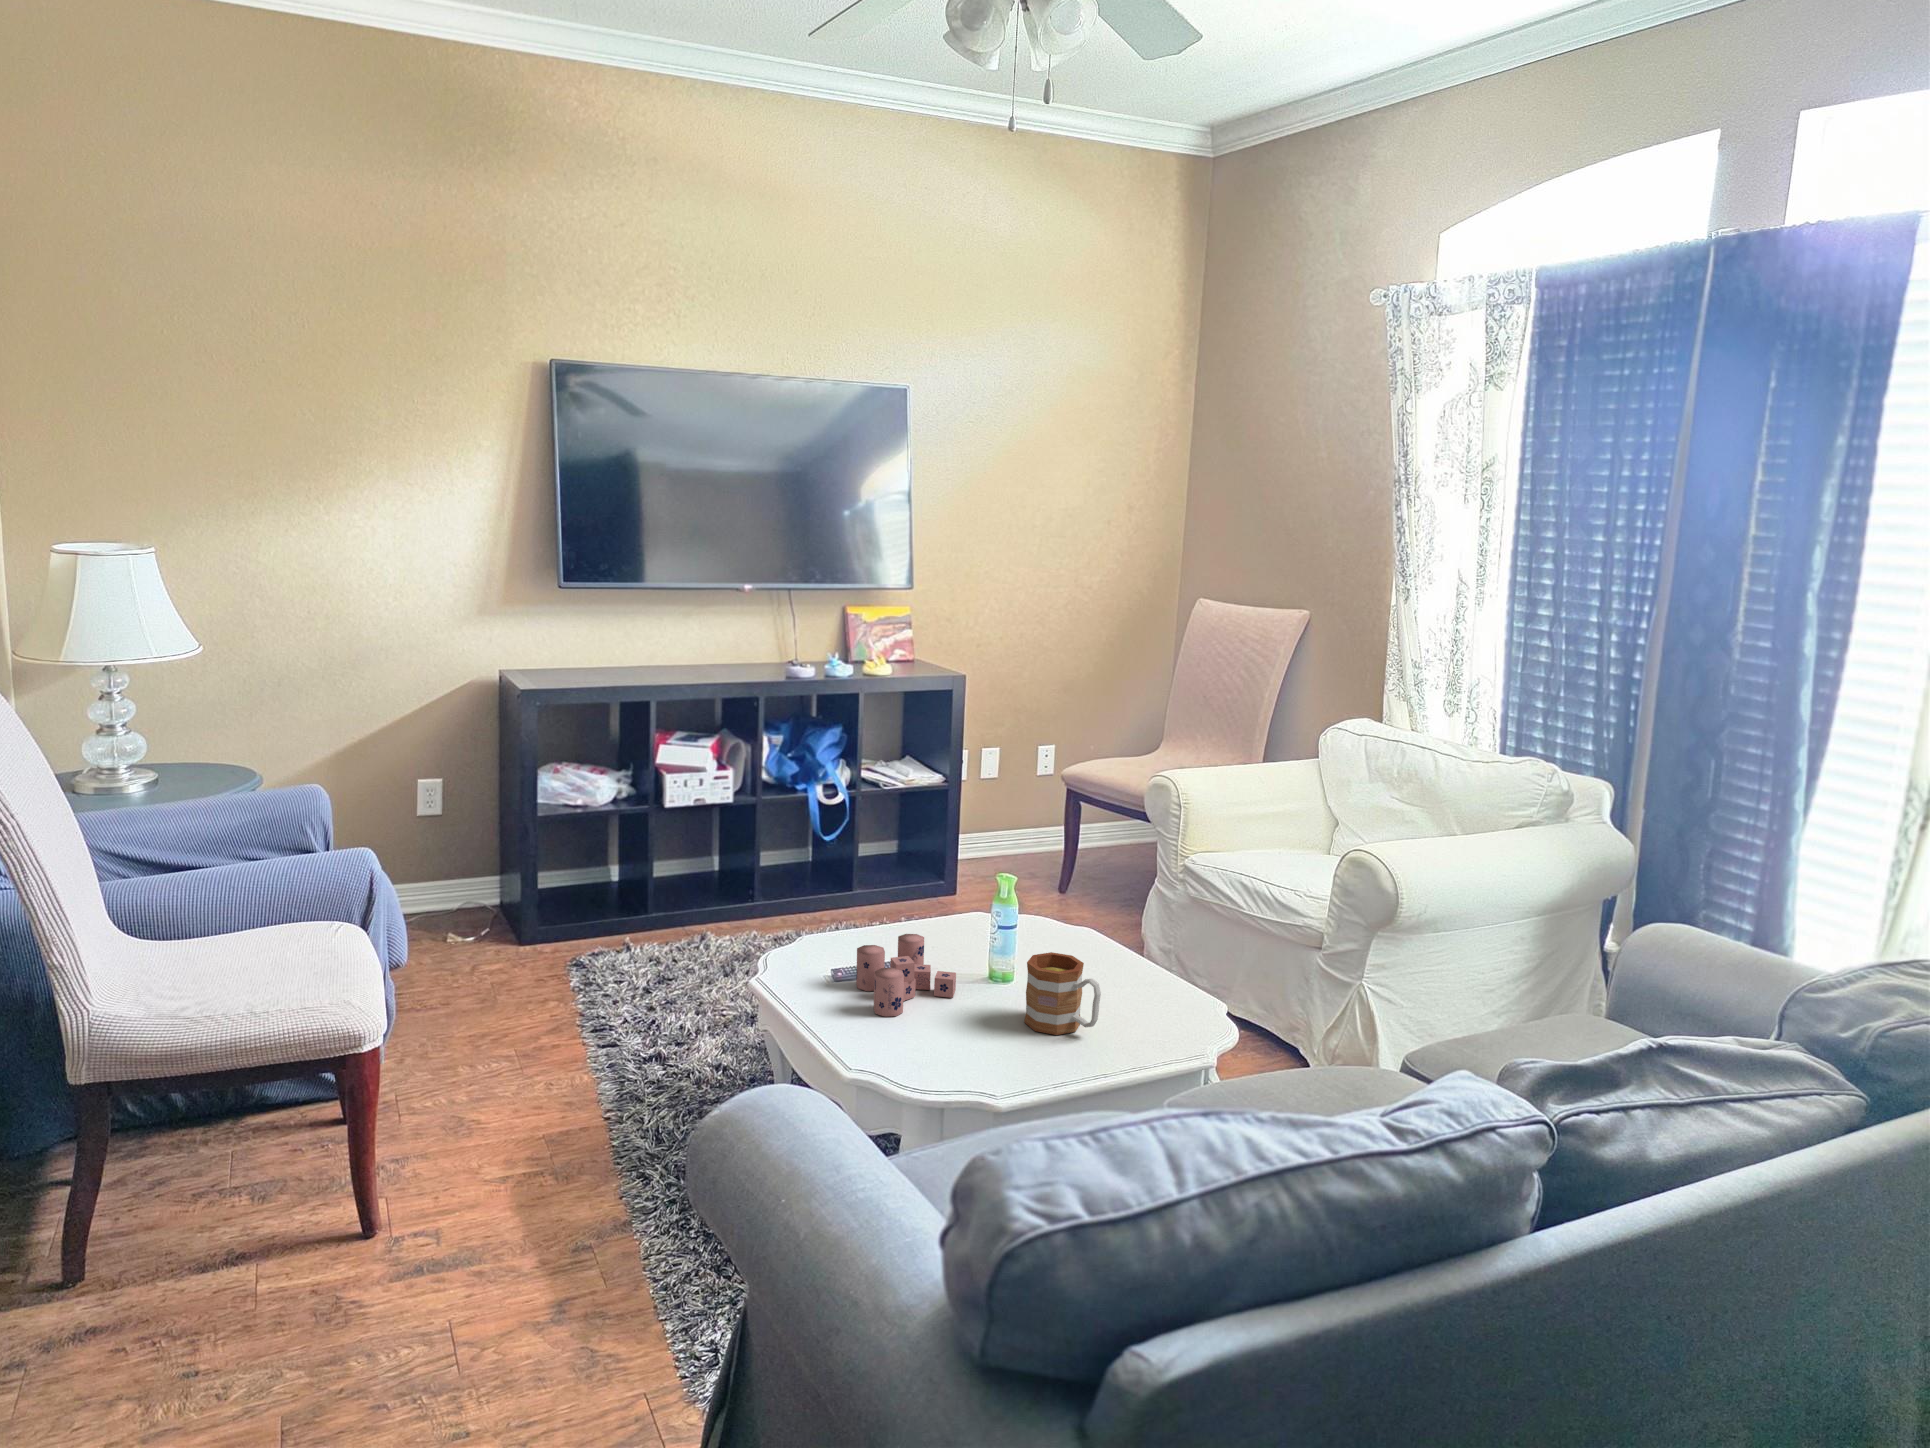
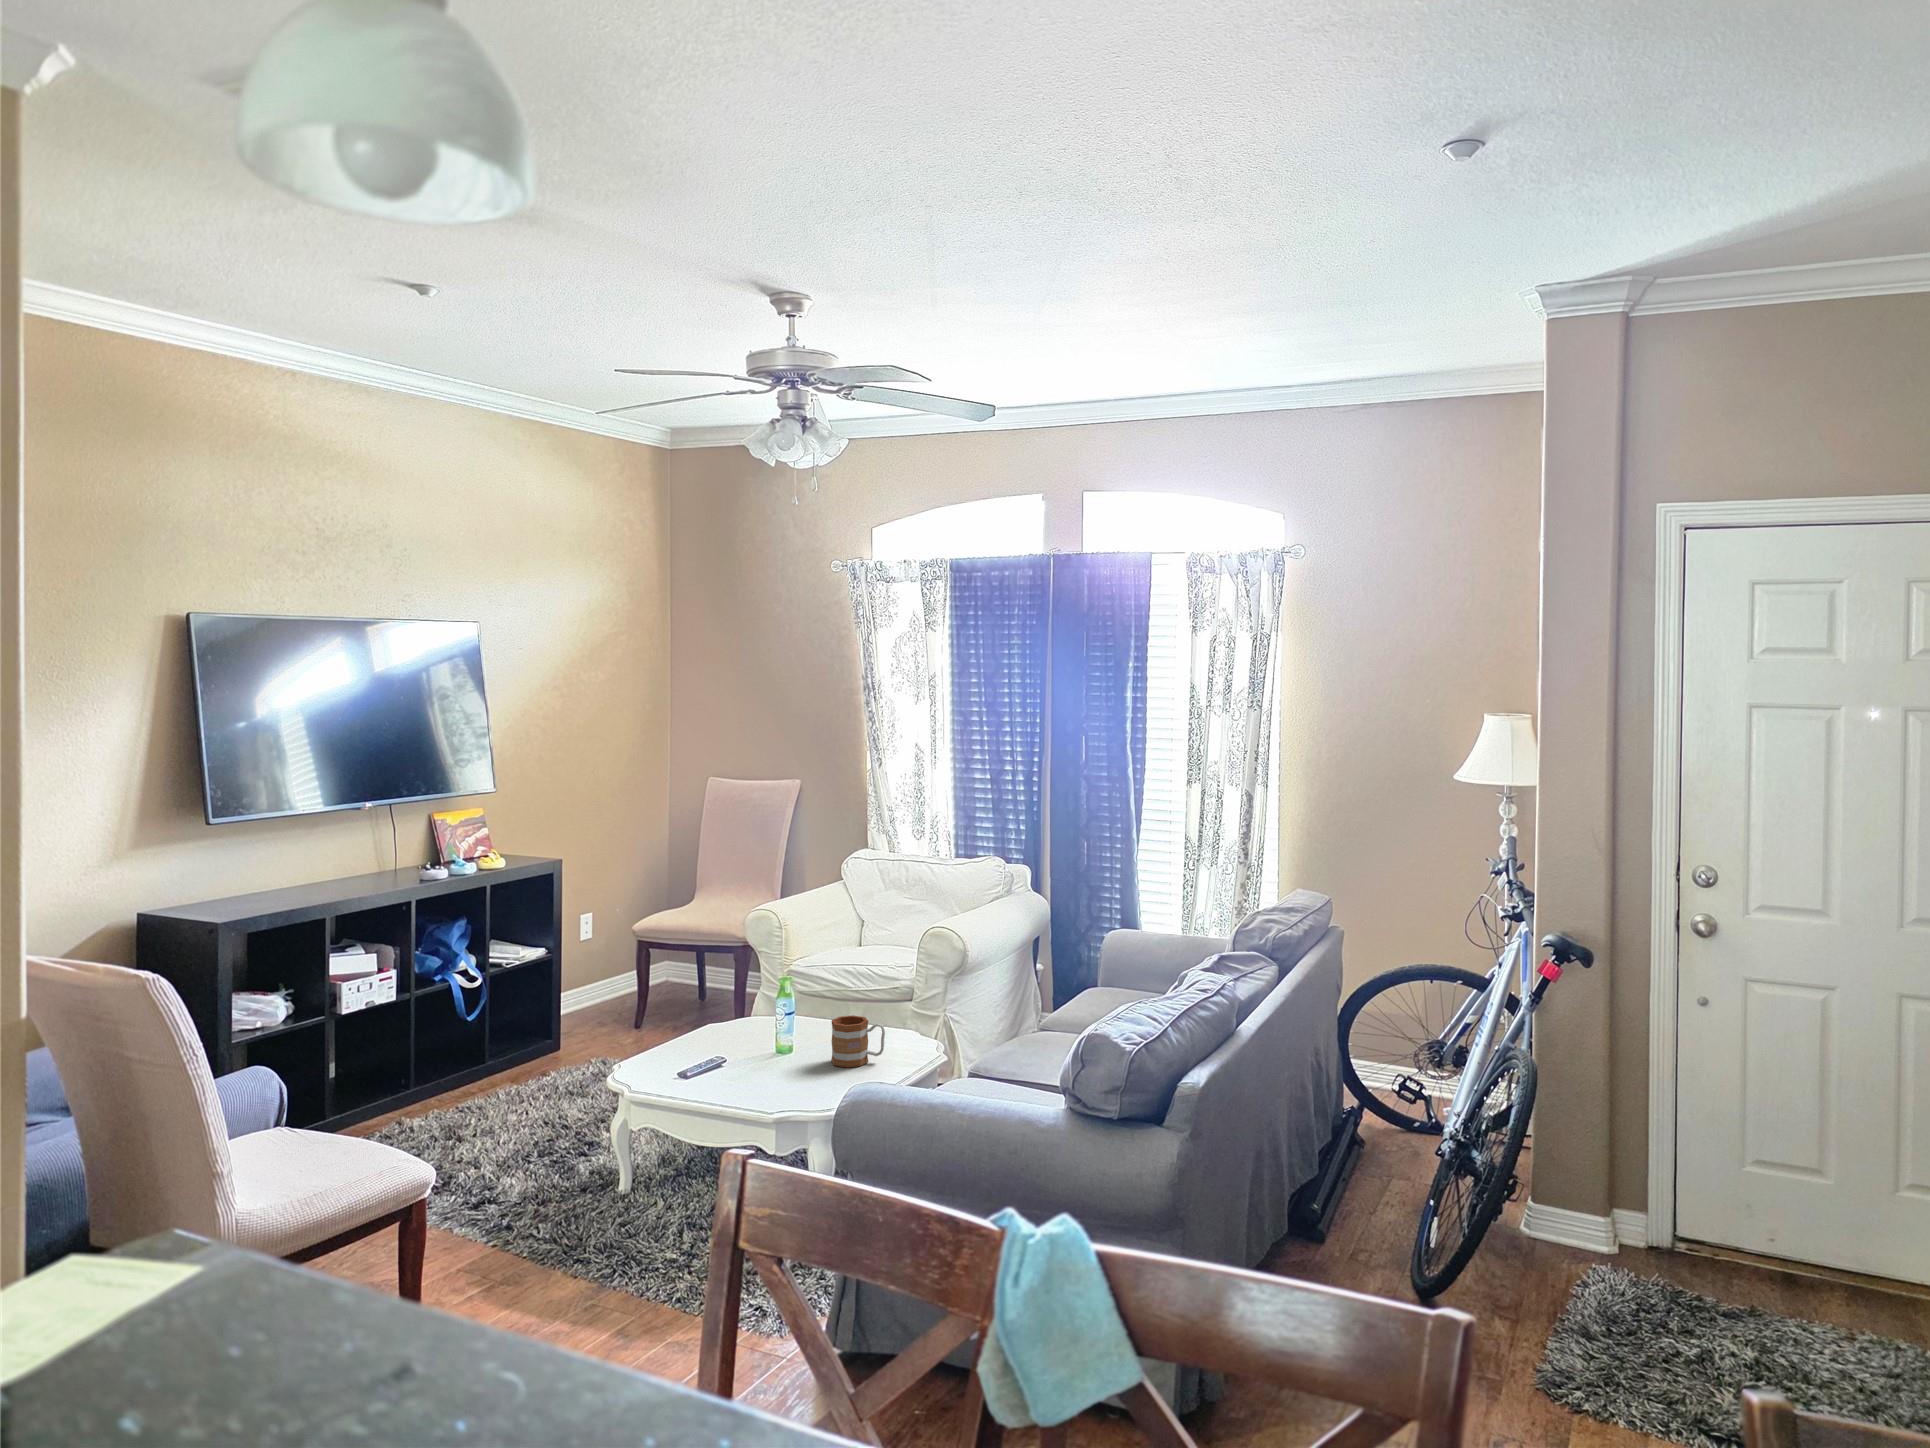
candle: present [856,934,956,1016] -> none [704,1034,775,1086]

